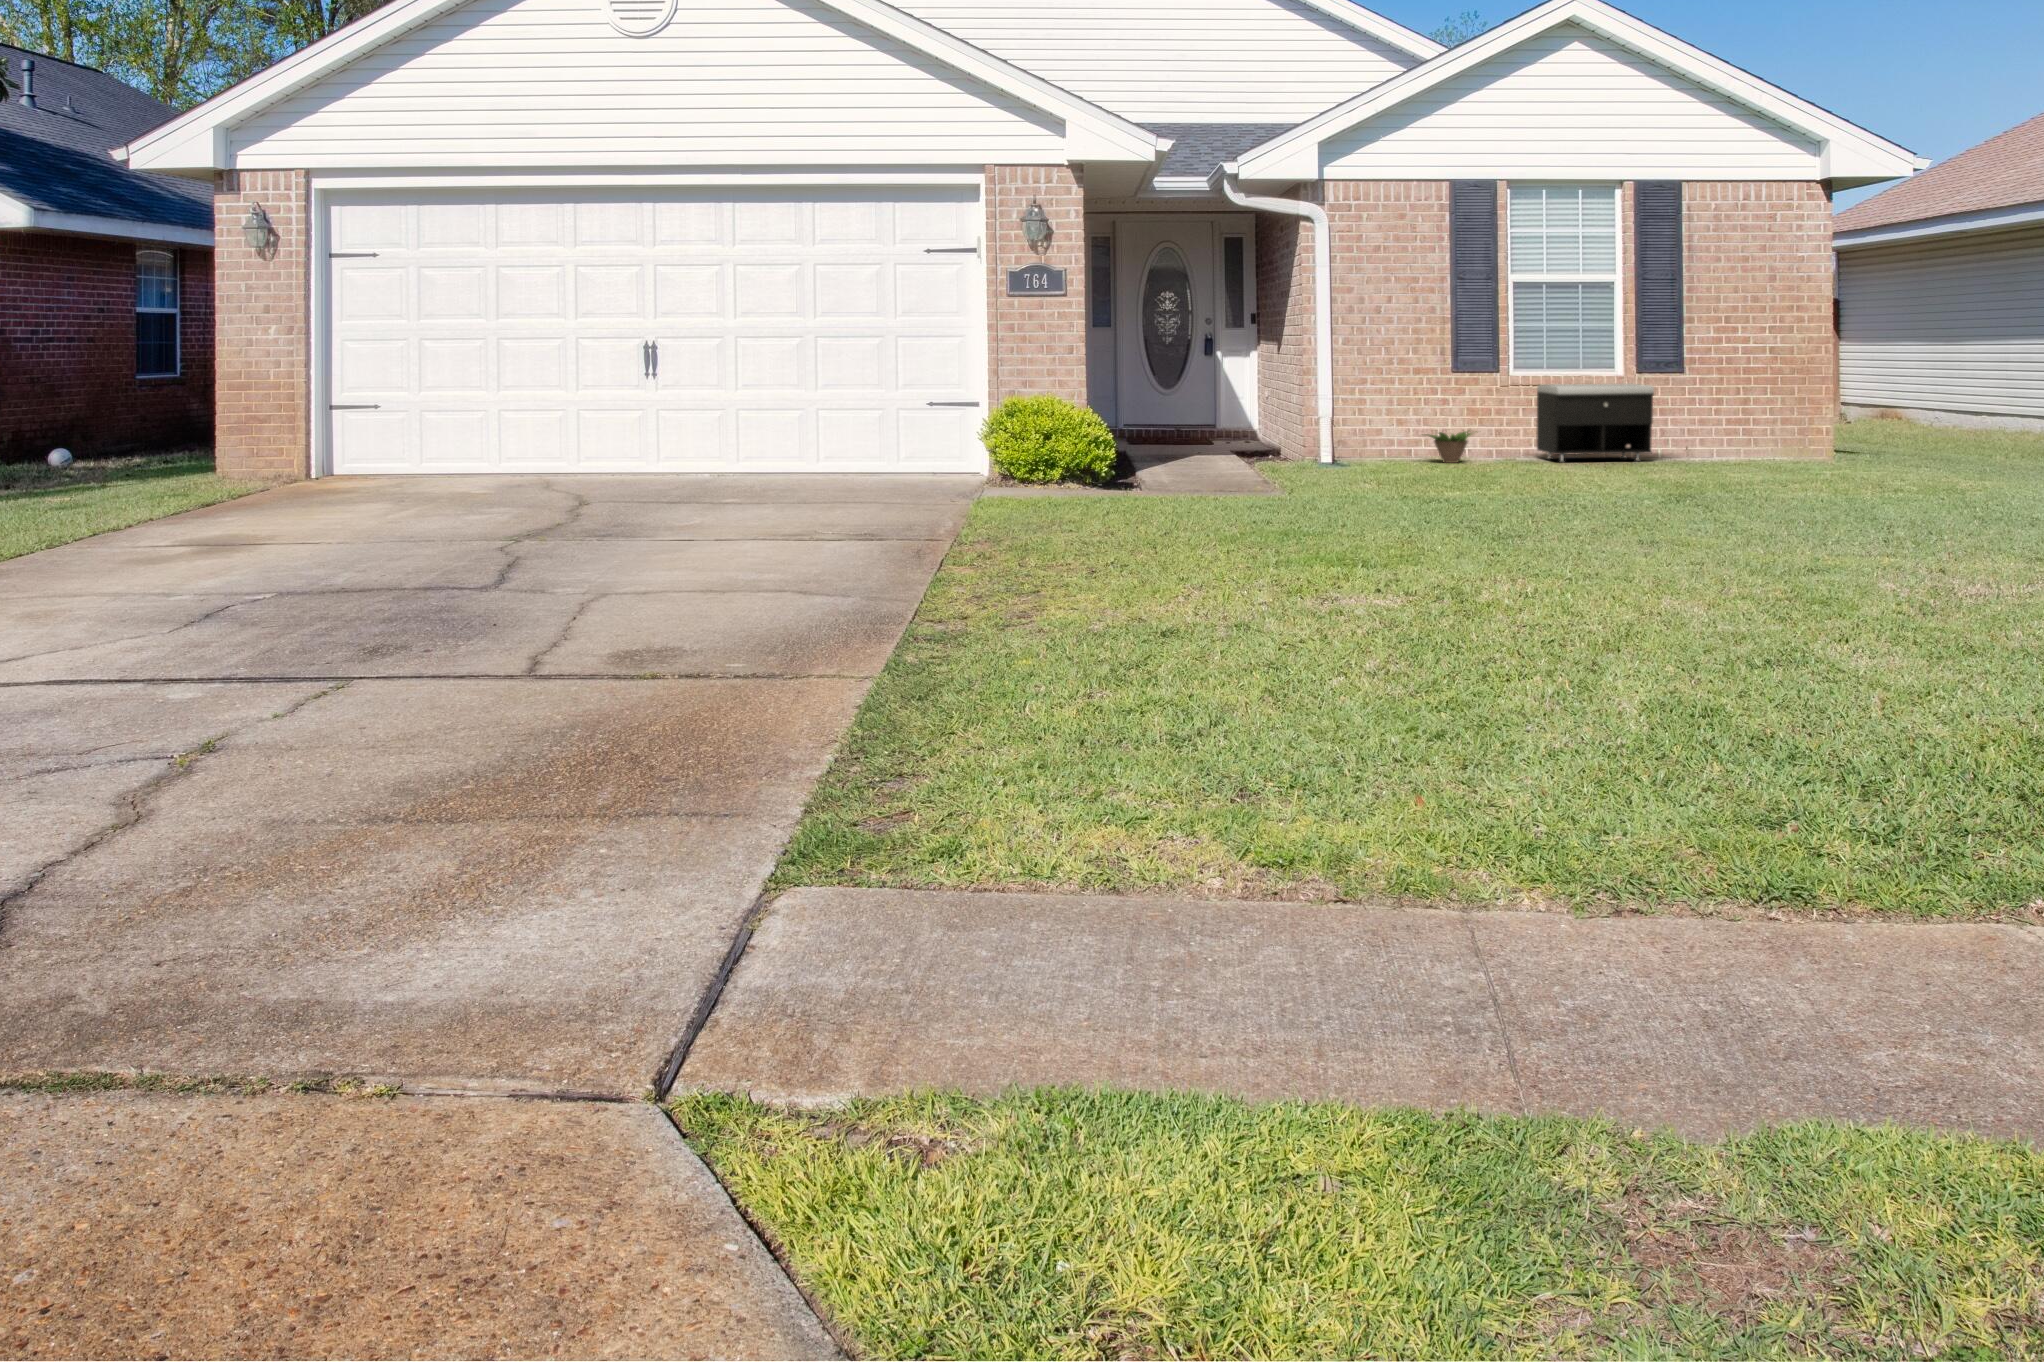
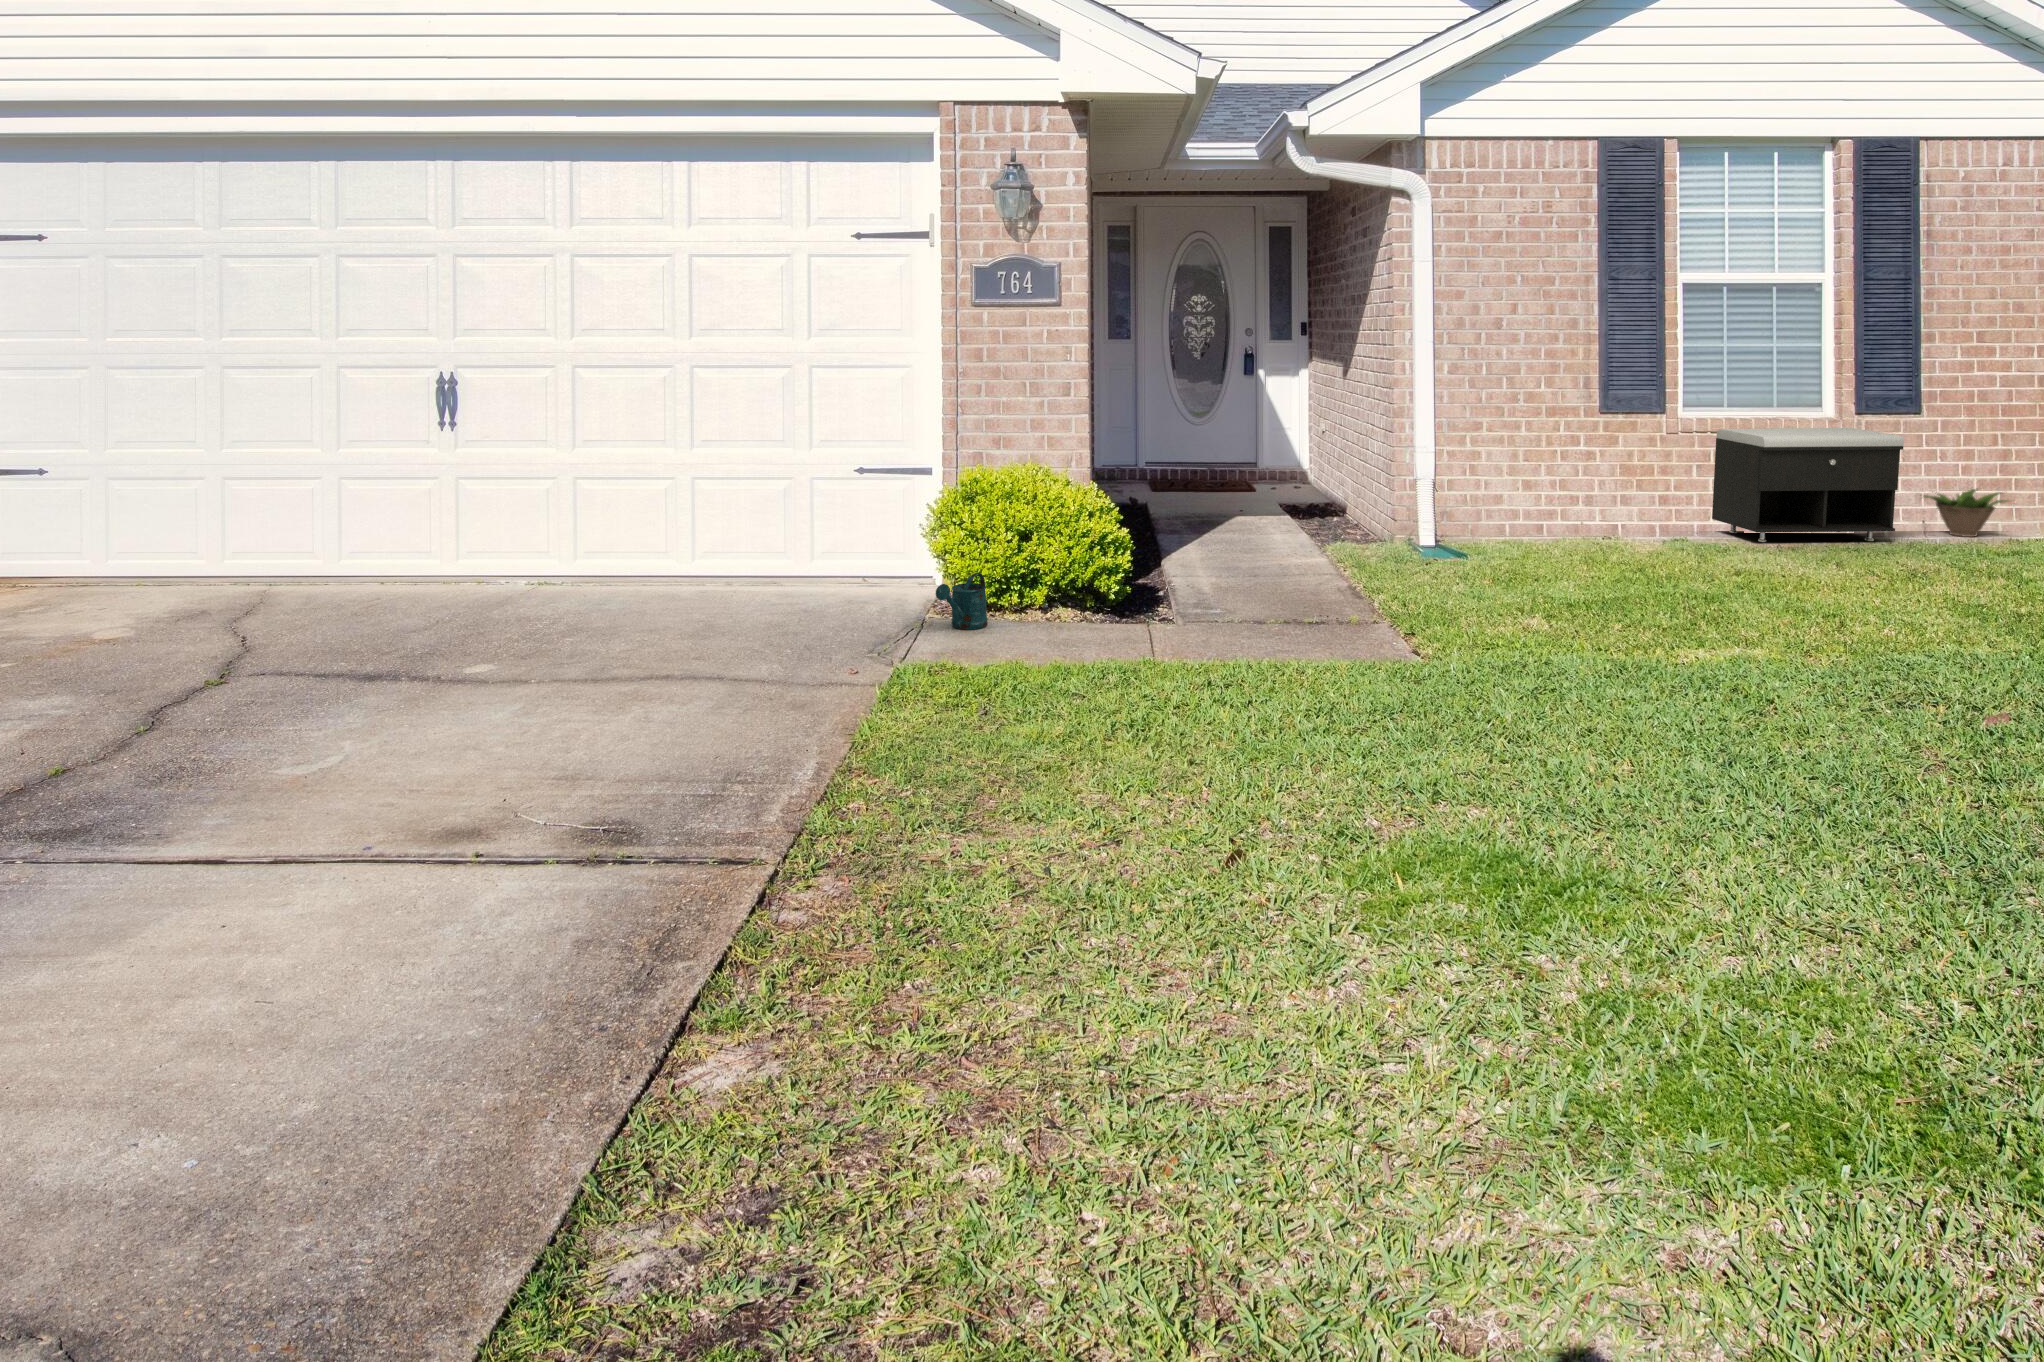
decorative plant: present [1427,431,1471,463] -> present [1924,489,2008,537]
watering can: none [993,462,1024,494] -> present [936,573,988,630]

